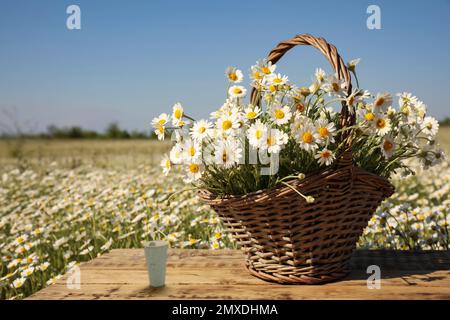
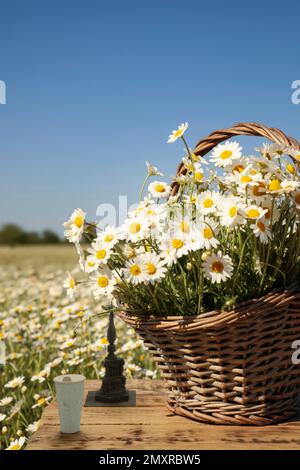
candle holder: none [176,173,223,266] -> present [84,301,136,407]

